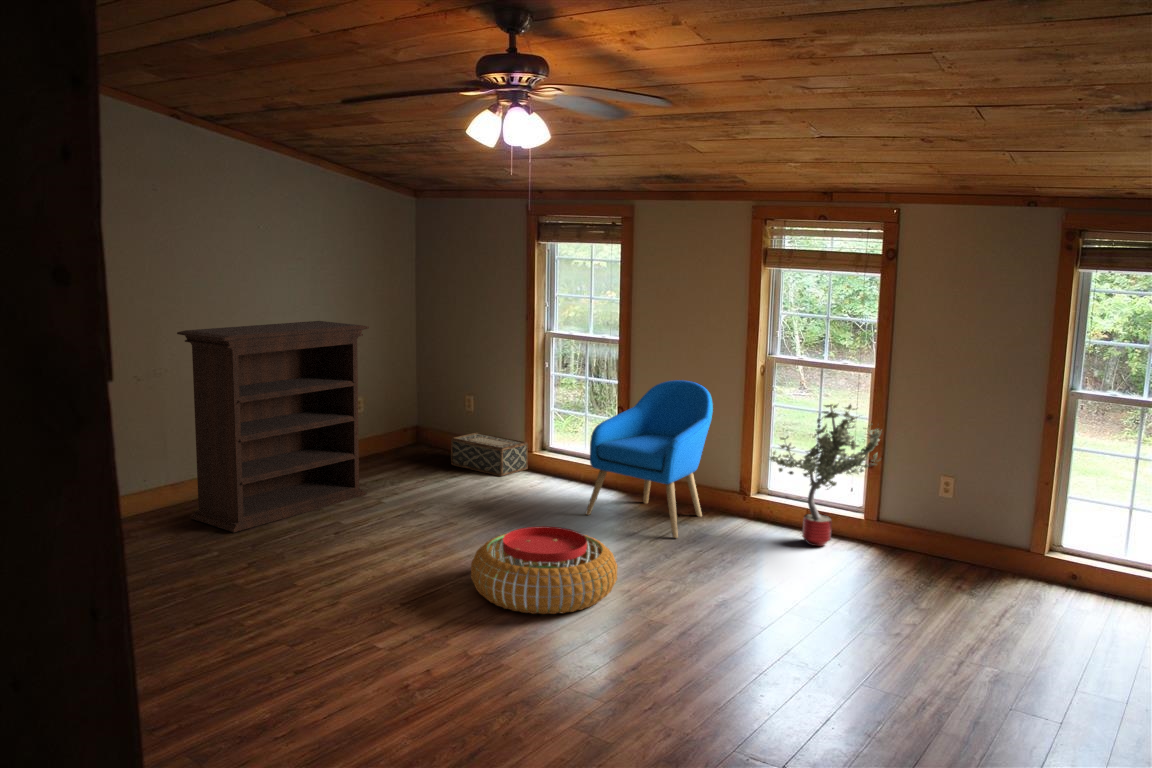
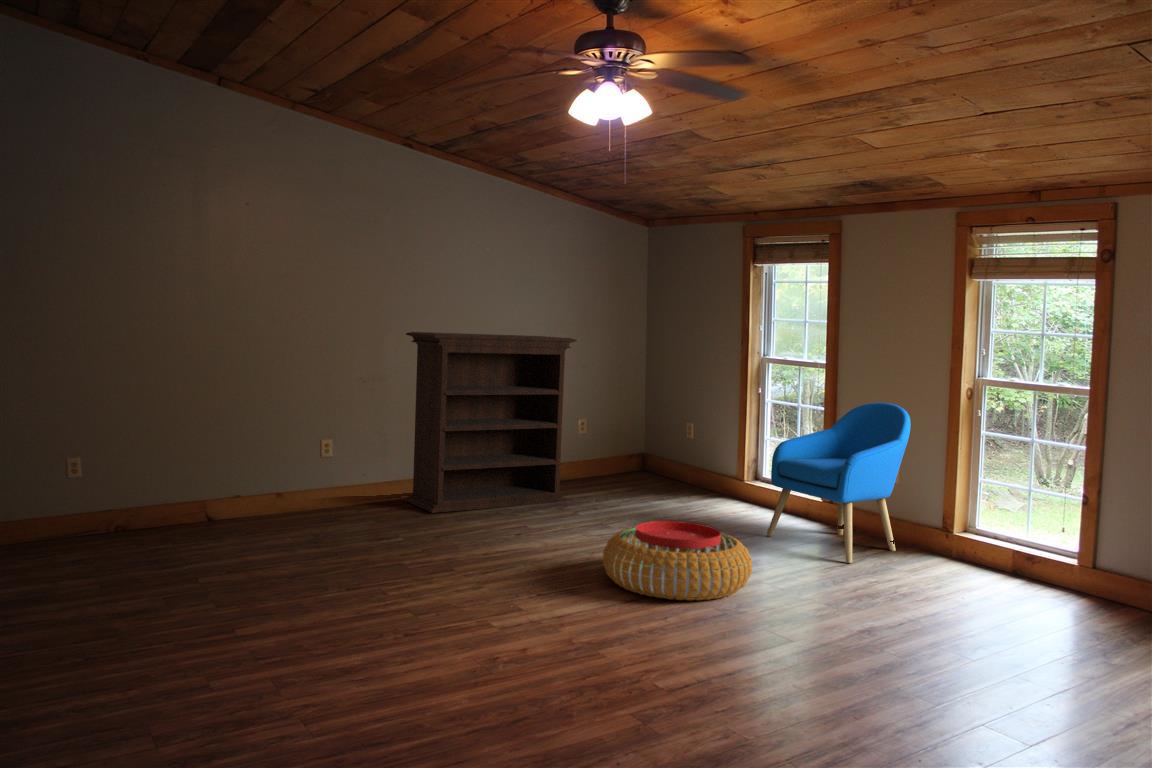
potted tree: present [770,404,882,546] -> none [964,423,1093,589]
woven basket: present [451,432,528,476] -> none [662,460,737,501]

